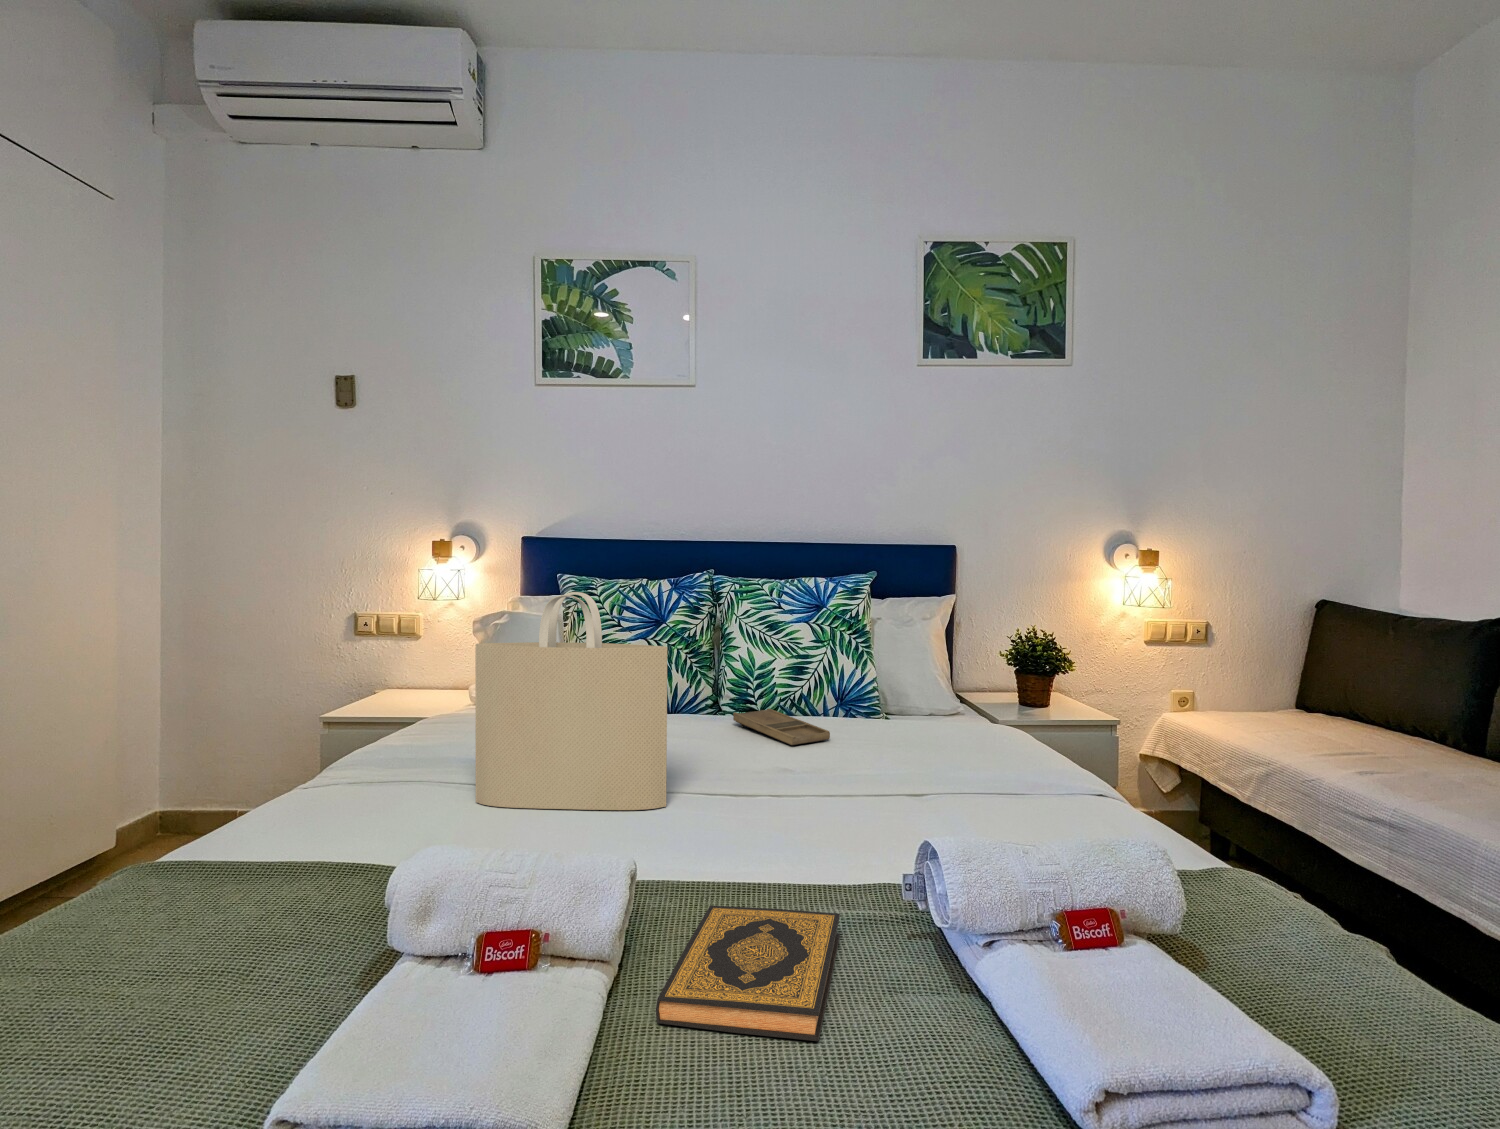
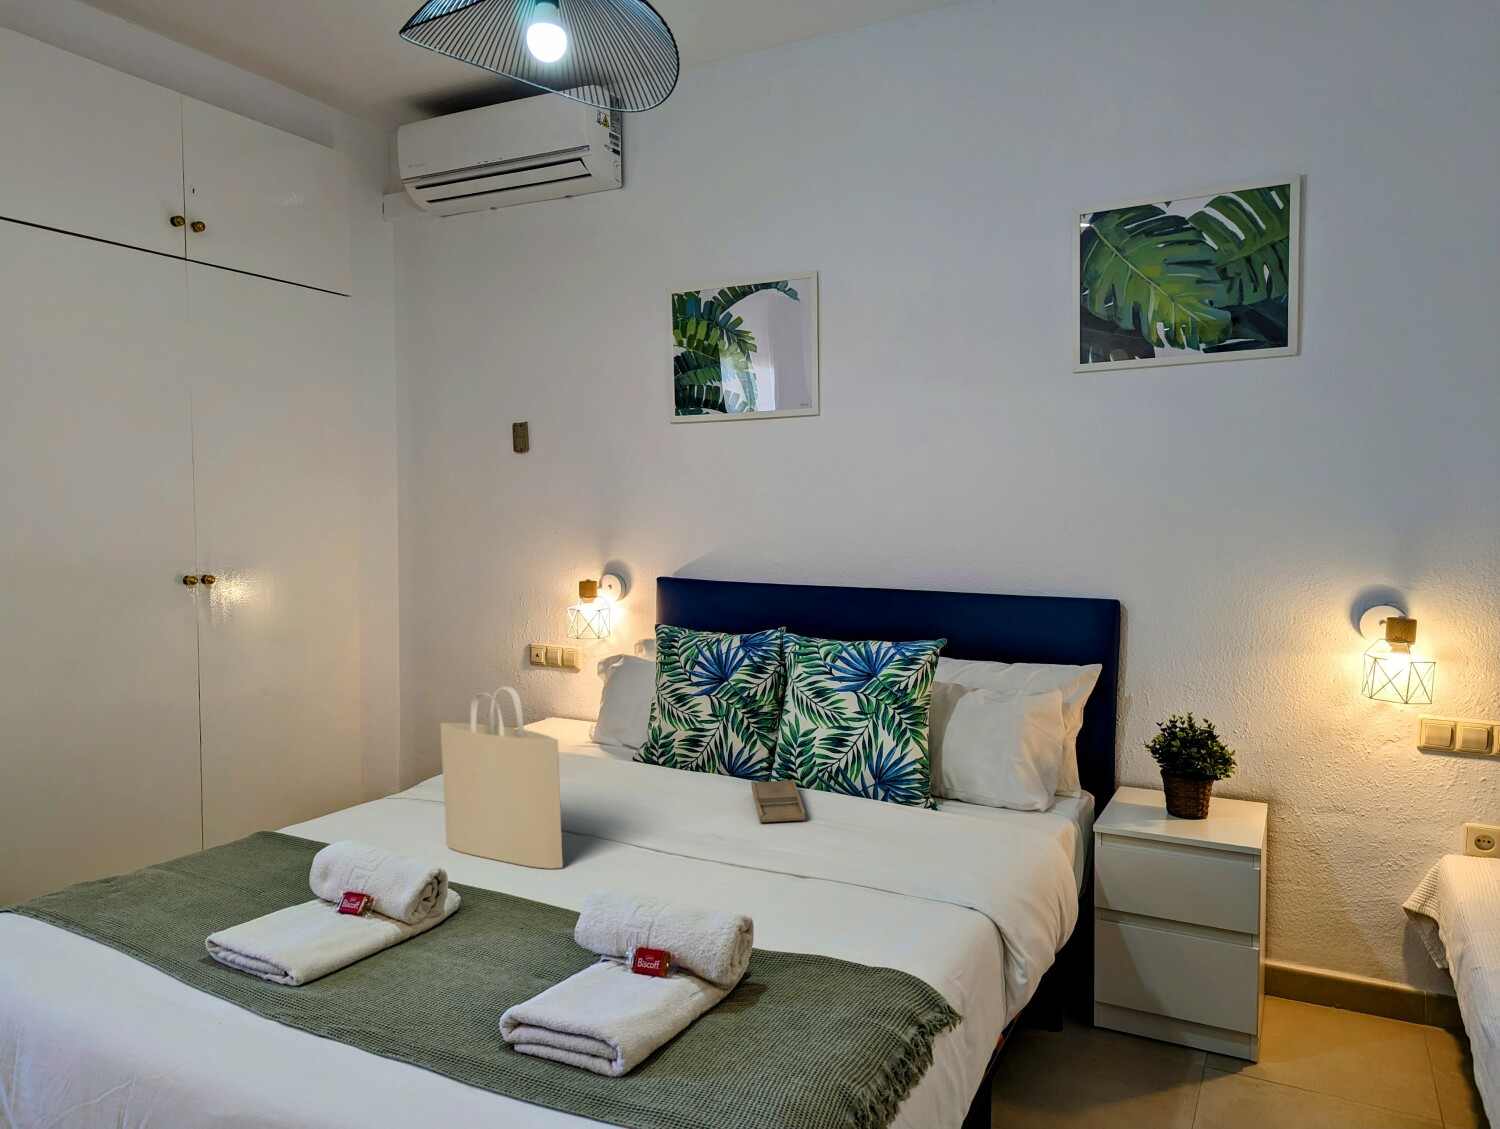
hardback book: present [656,906,840,1041] -> none [333,946,506,1032]

